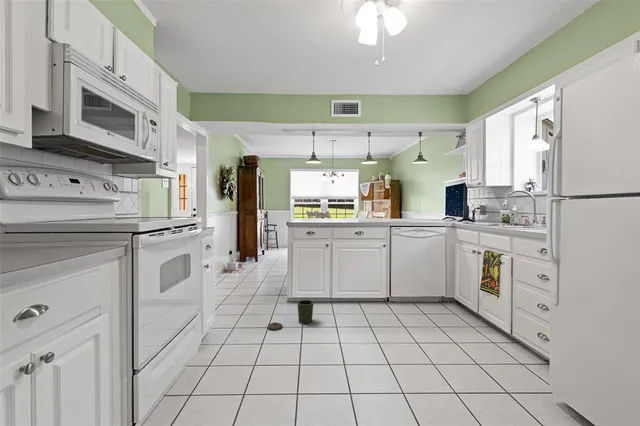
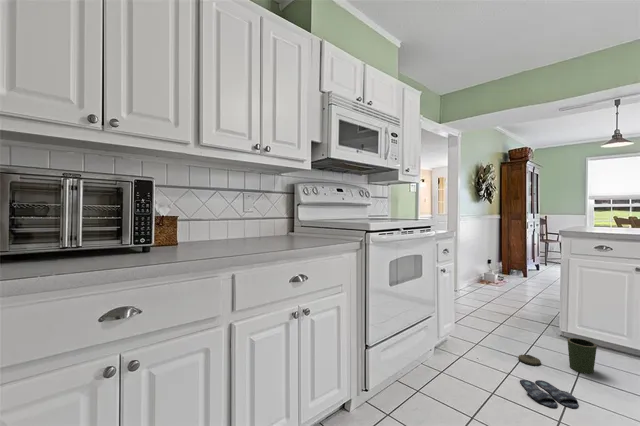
slippers: none [273,339,310,358] -> present [520,380,578,409]

